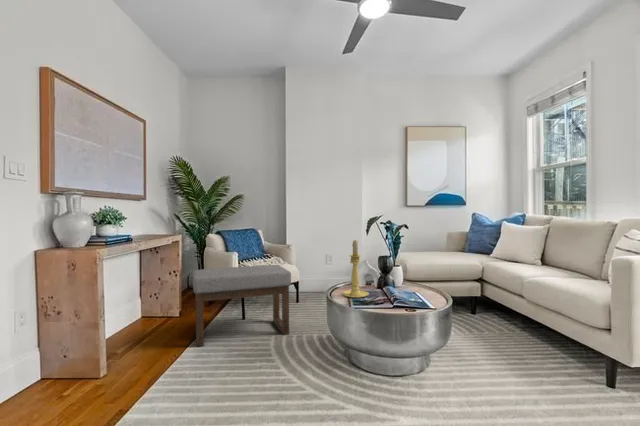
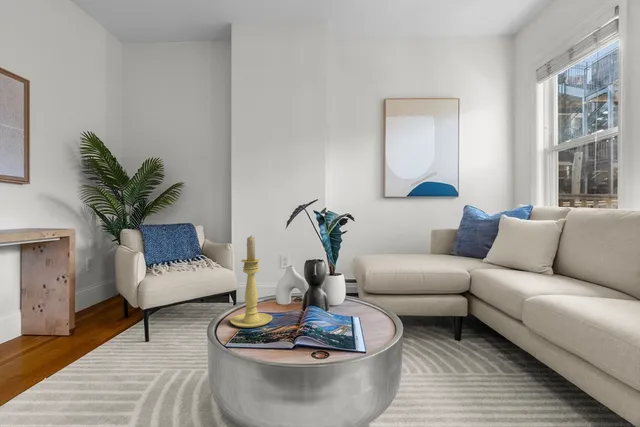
ottoman: present [193,265,291,347] -> none [26,270,188,391]

